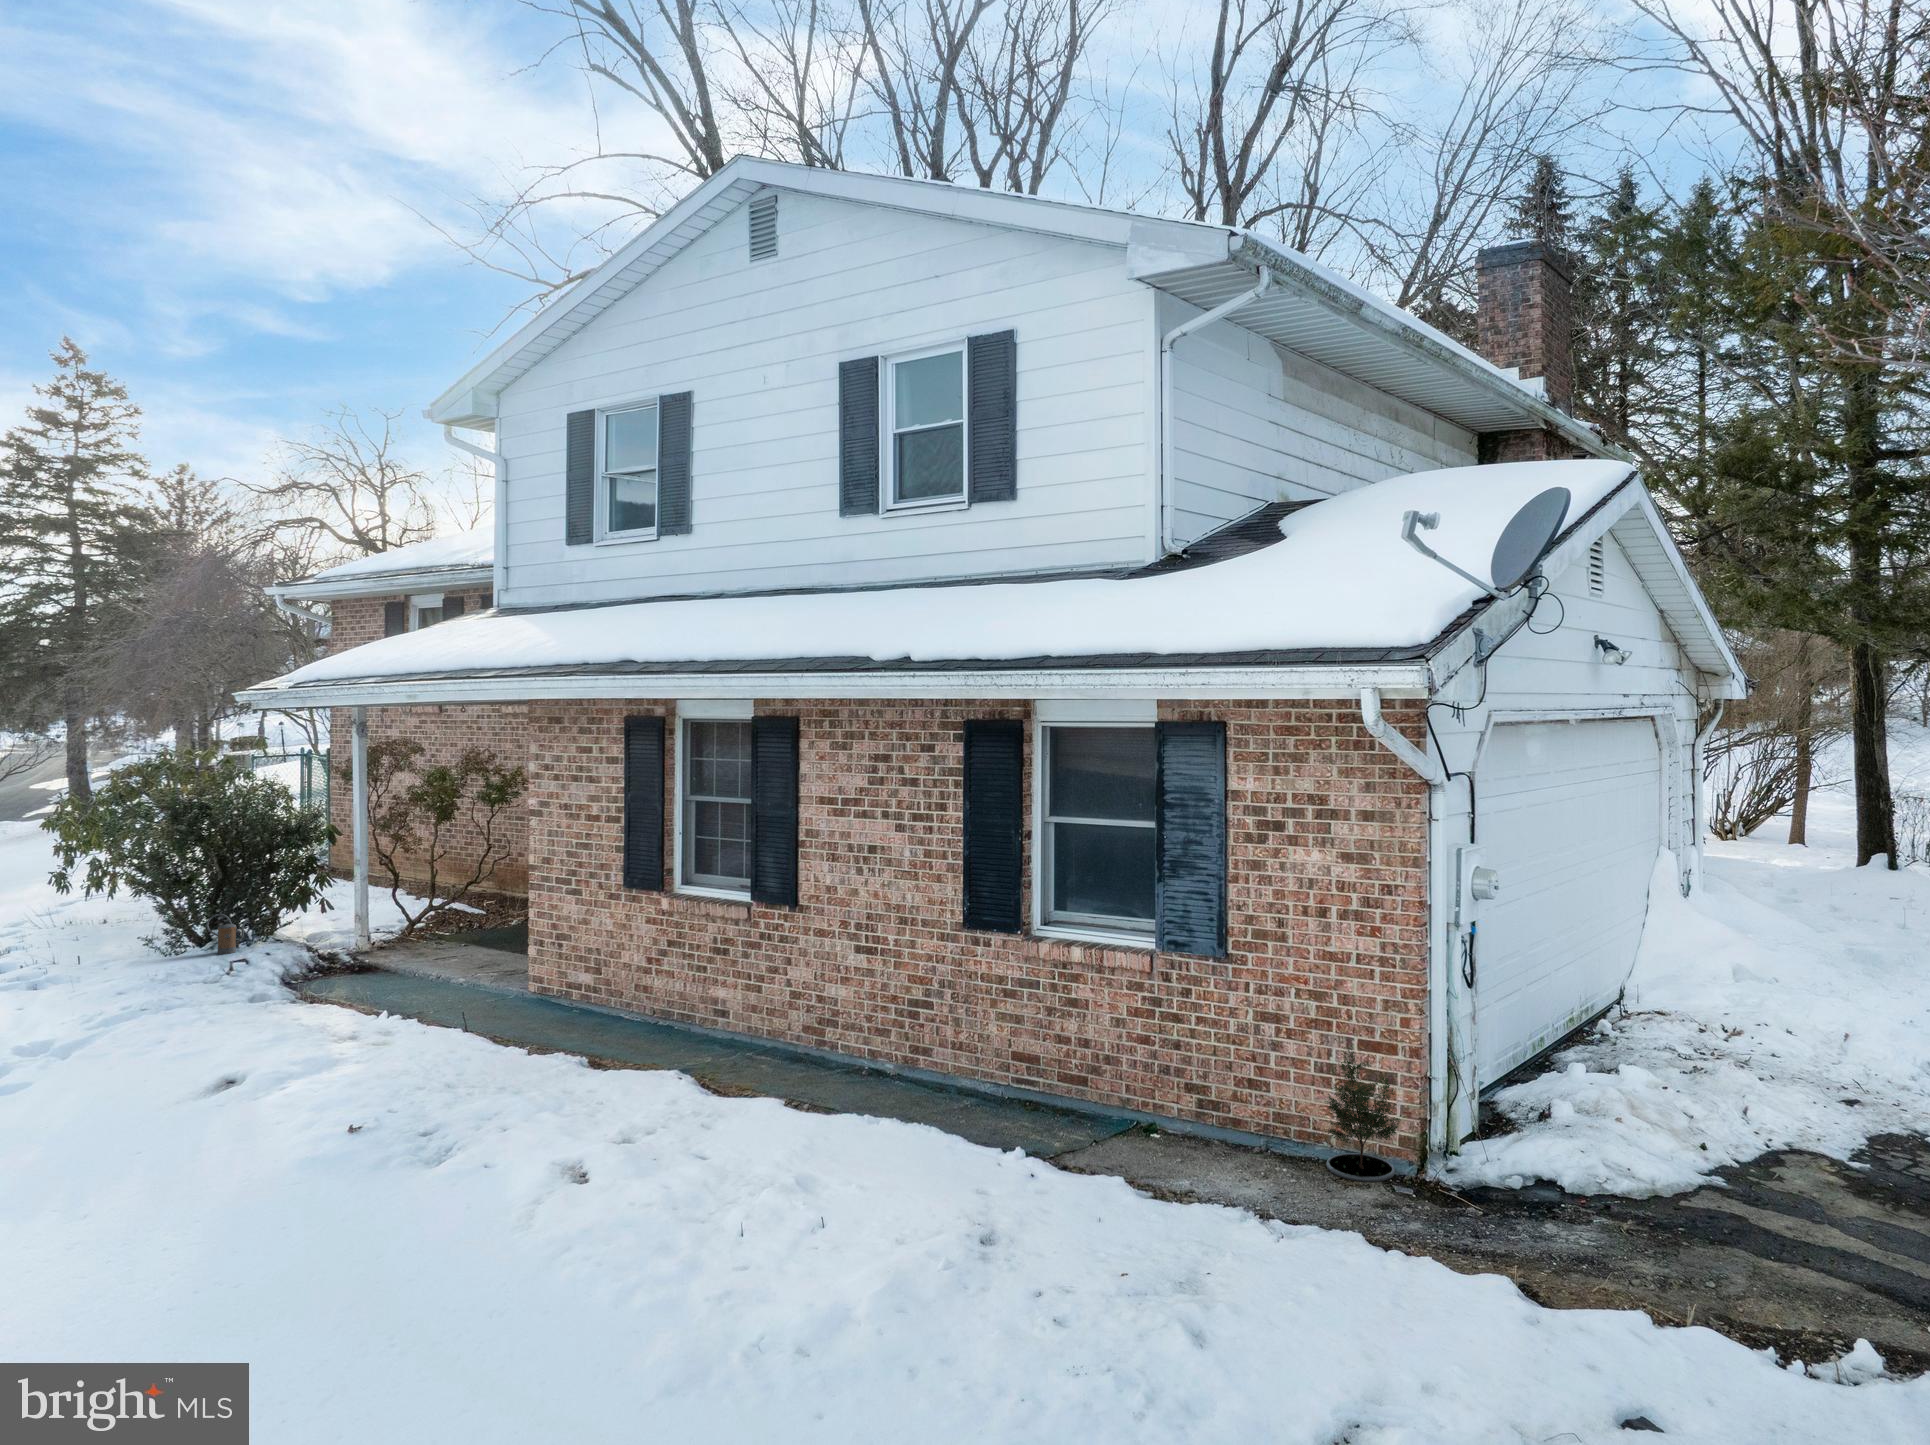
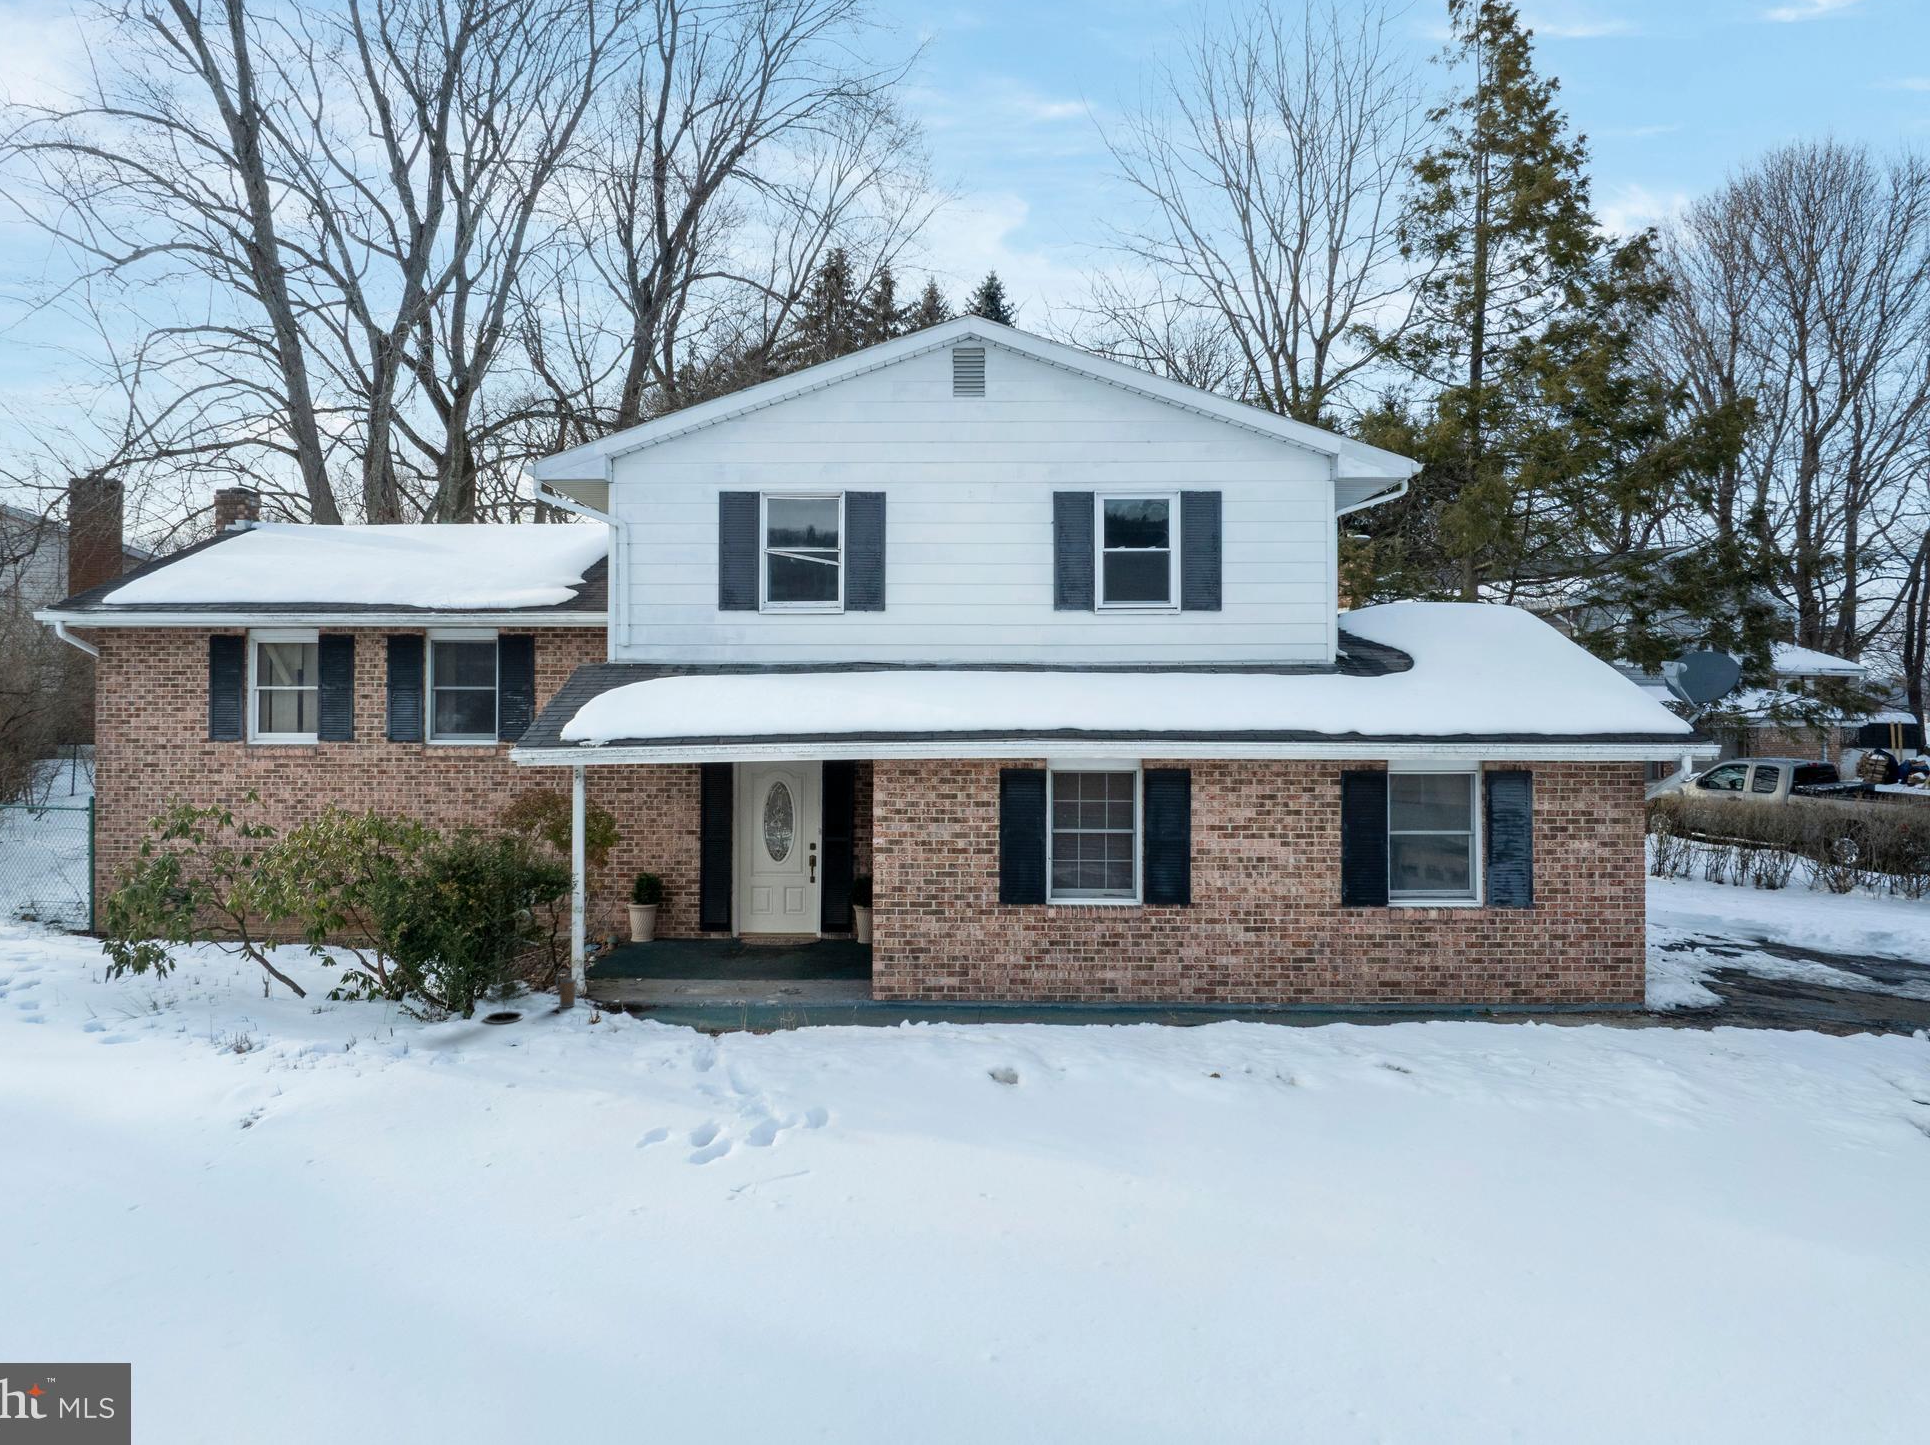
potted tree: present [1325,1050,1400,1182] -> present [484,954,524,1024]

